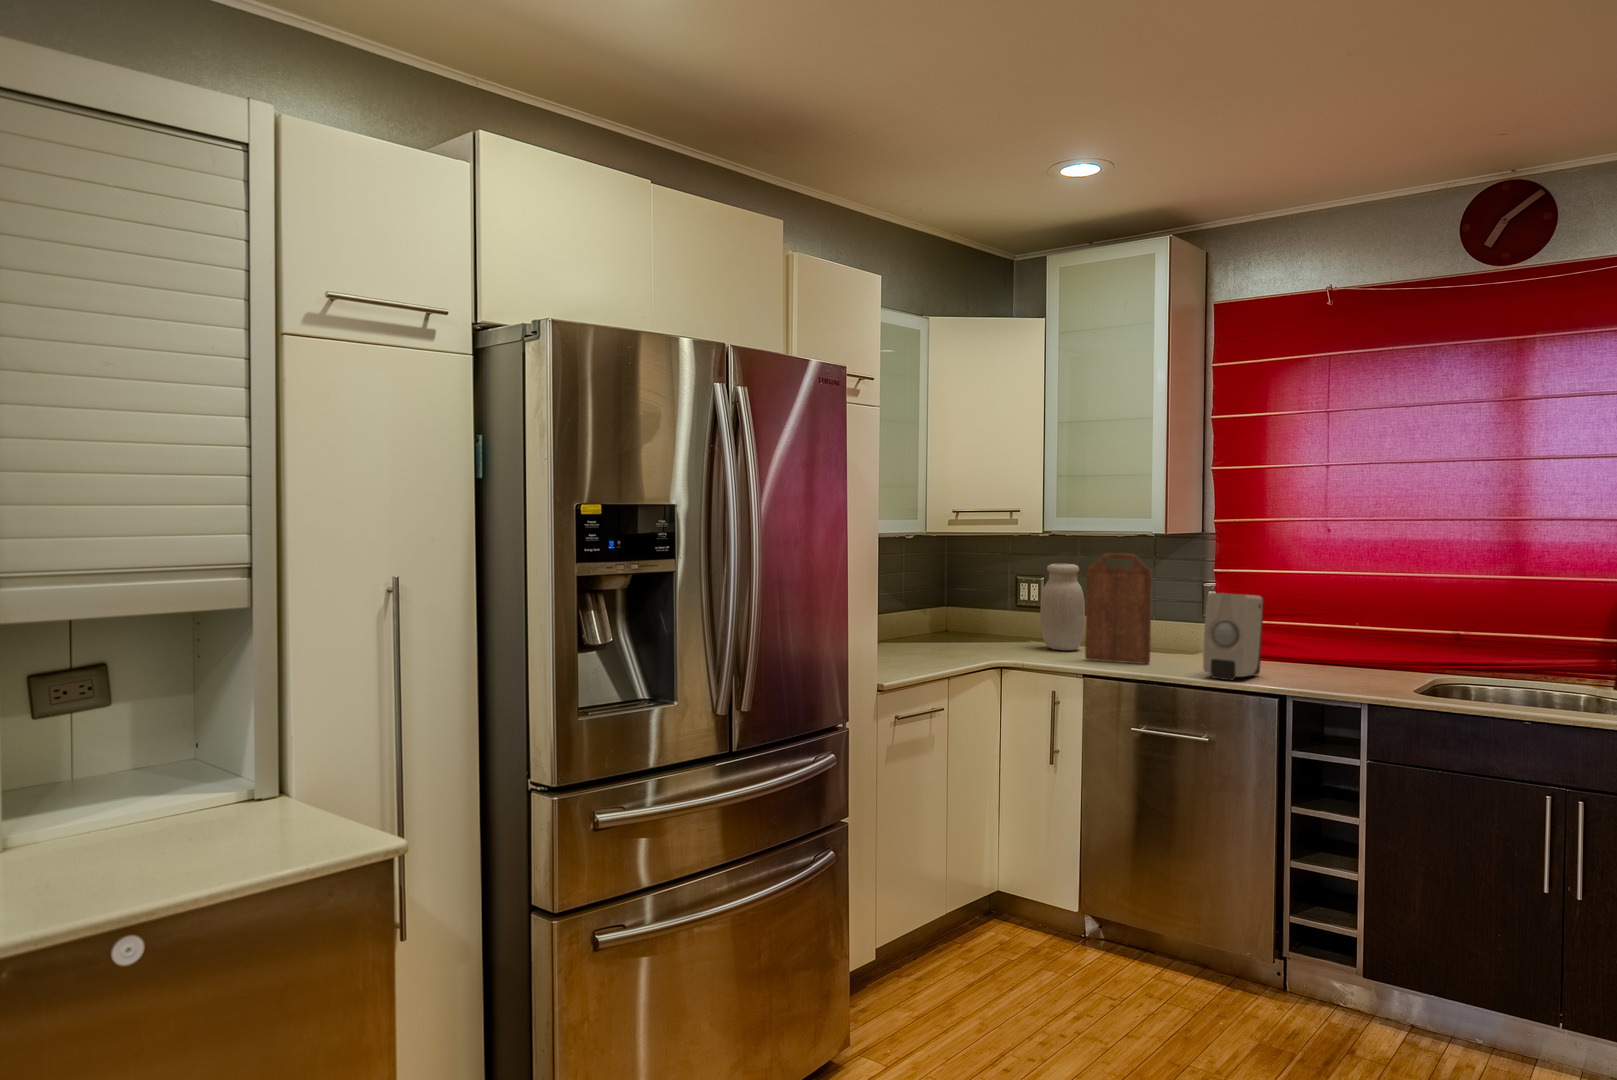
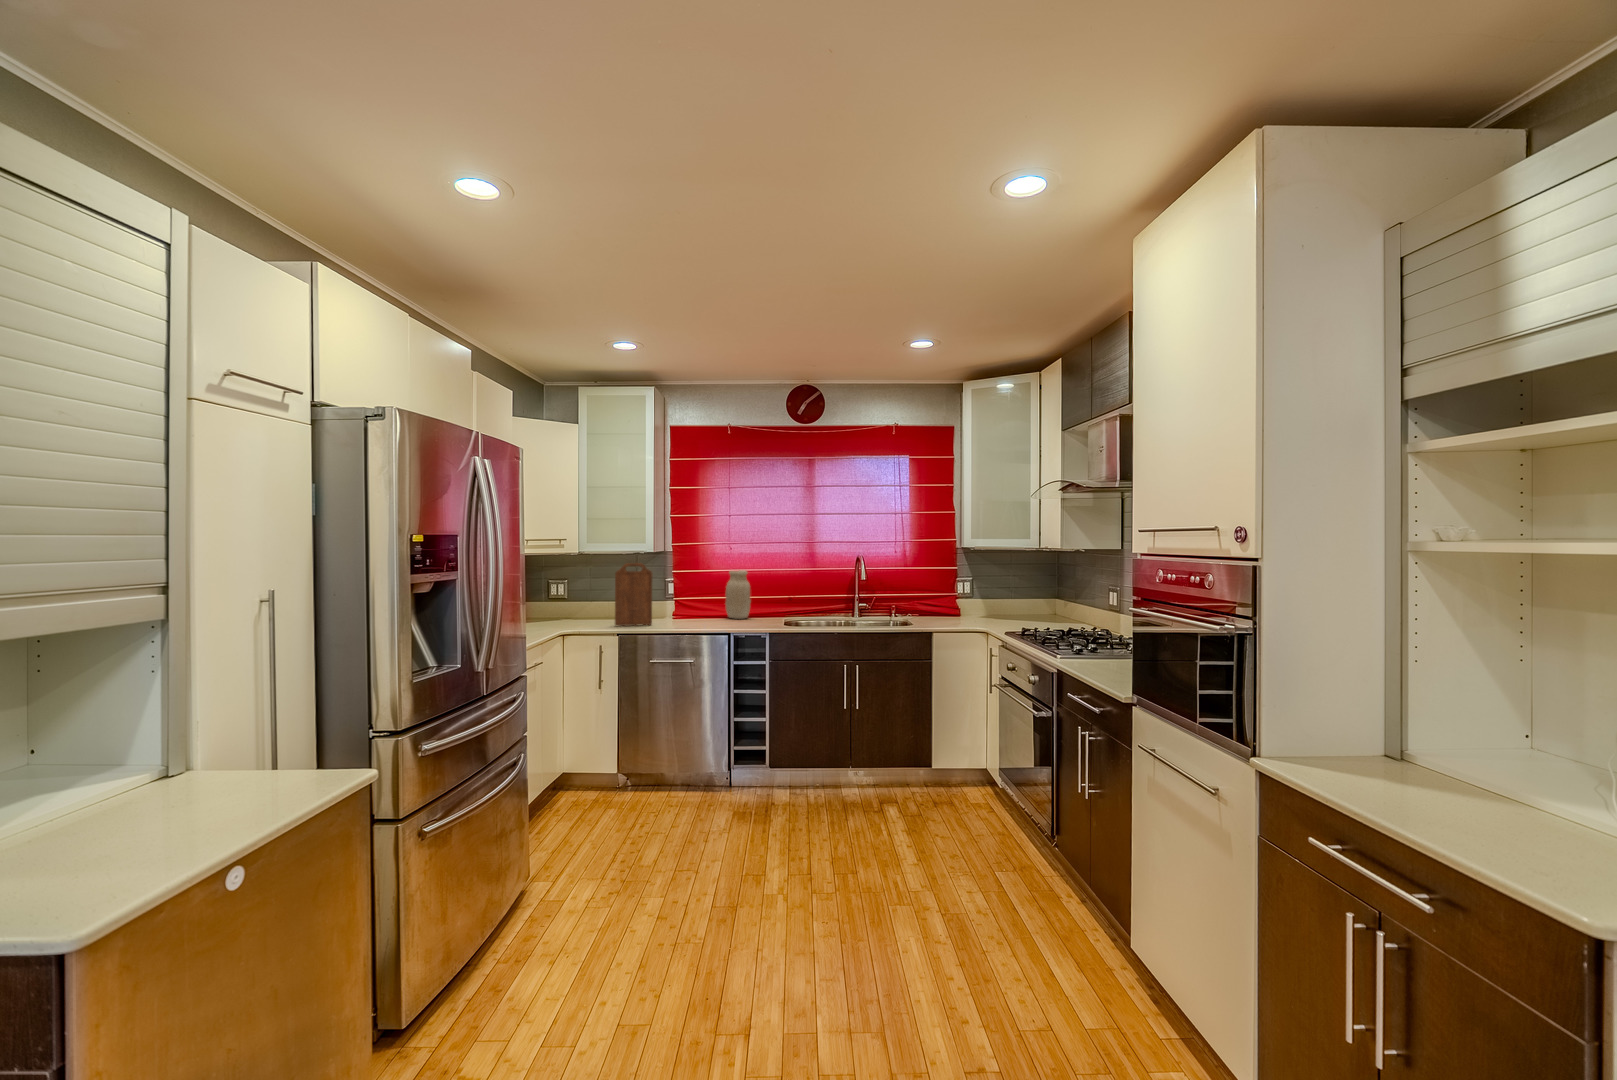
jar: present [1040,564,1085,650] -> present [725,570,751,619]
soap dispenser: present [1203,593,1264,680] -> none [688,583,713,629]

